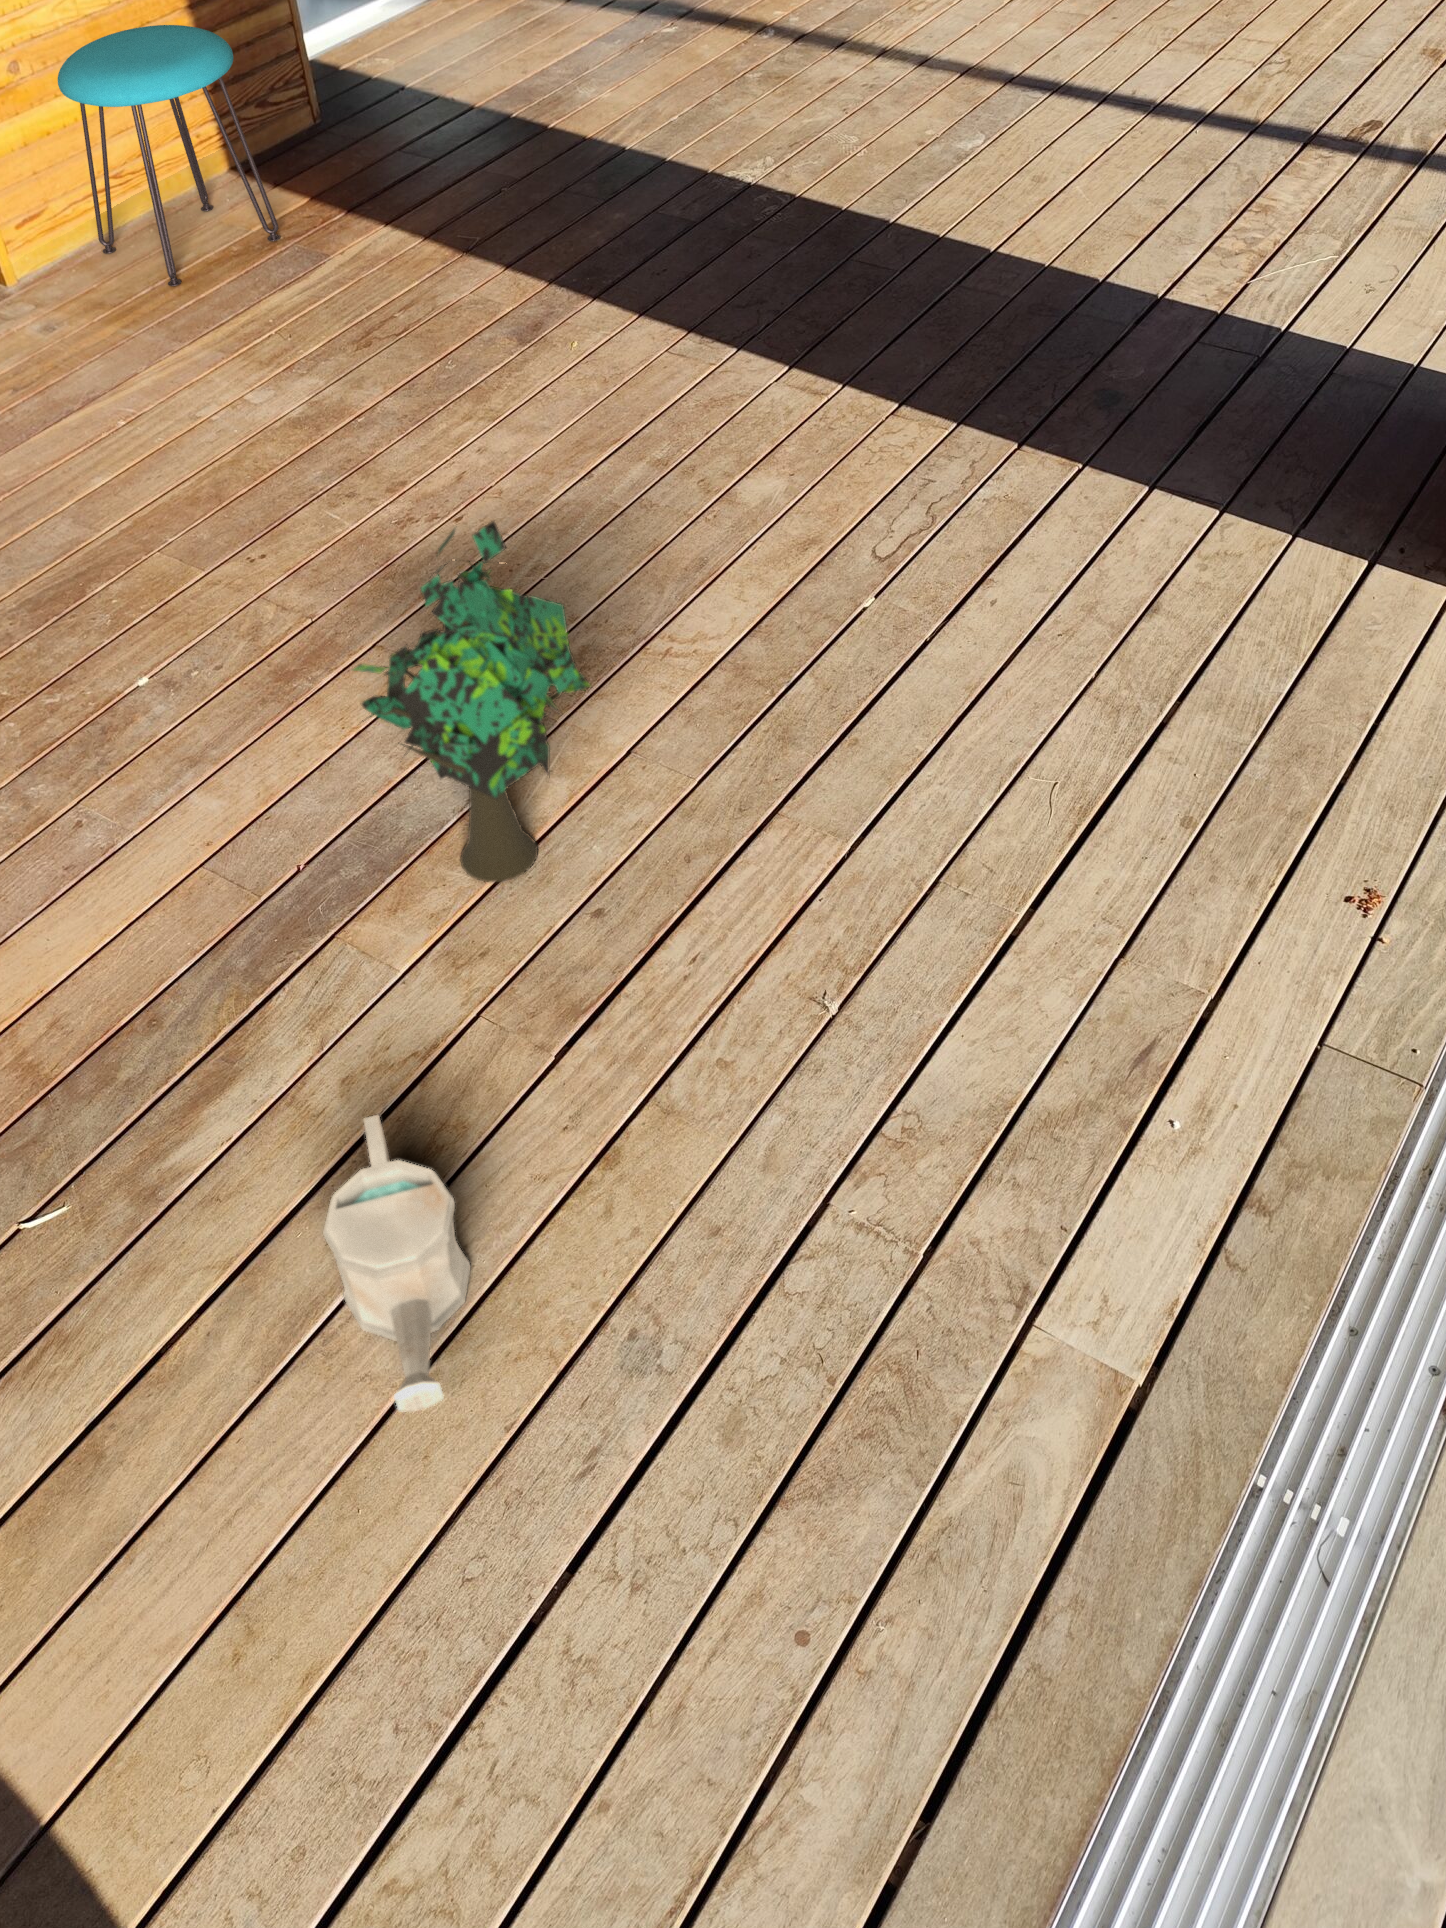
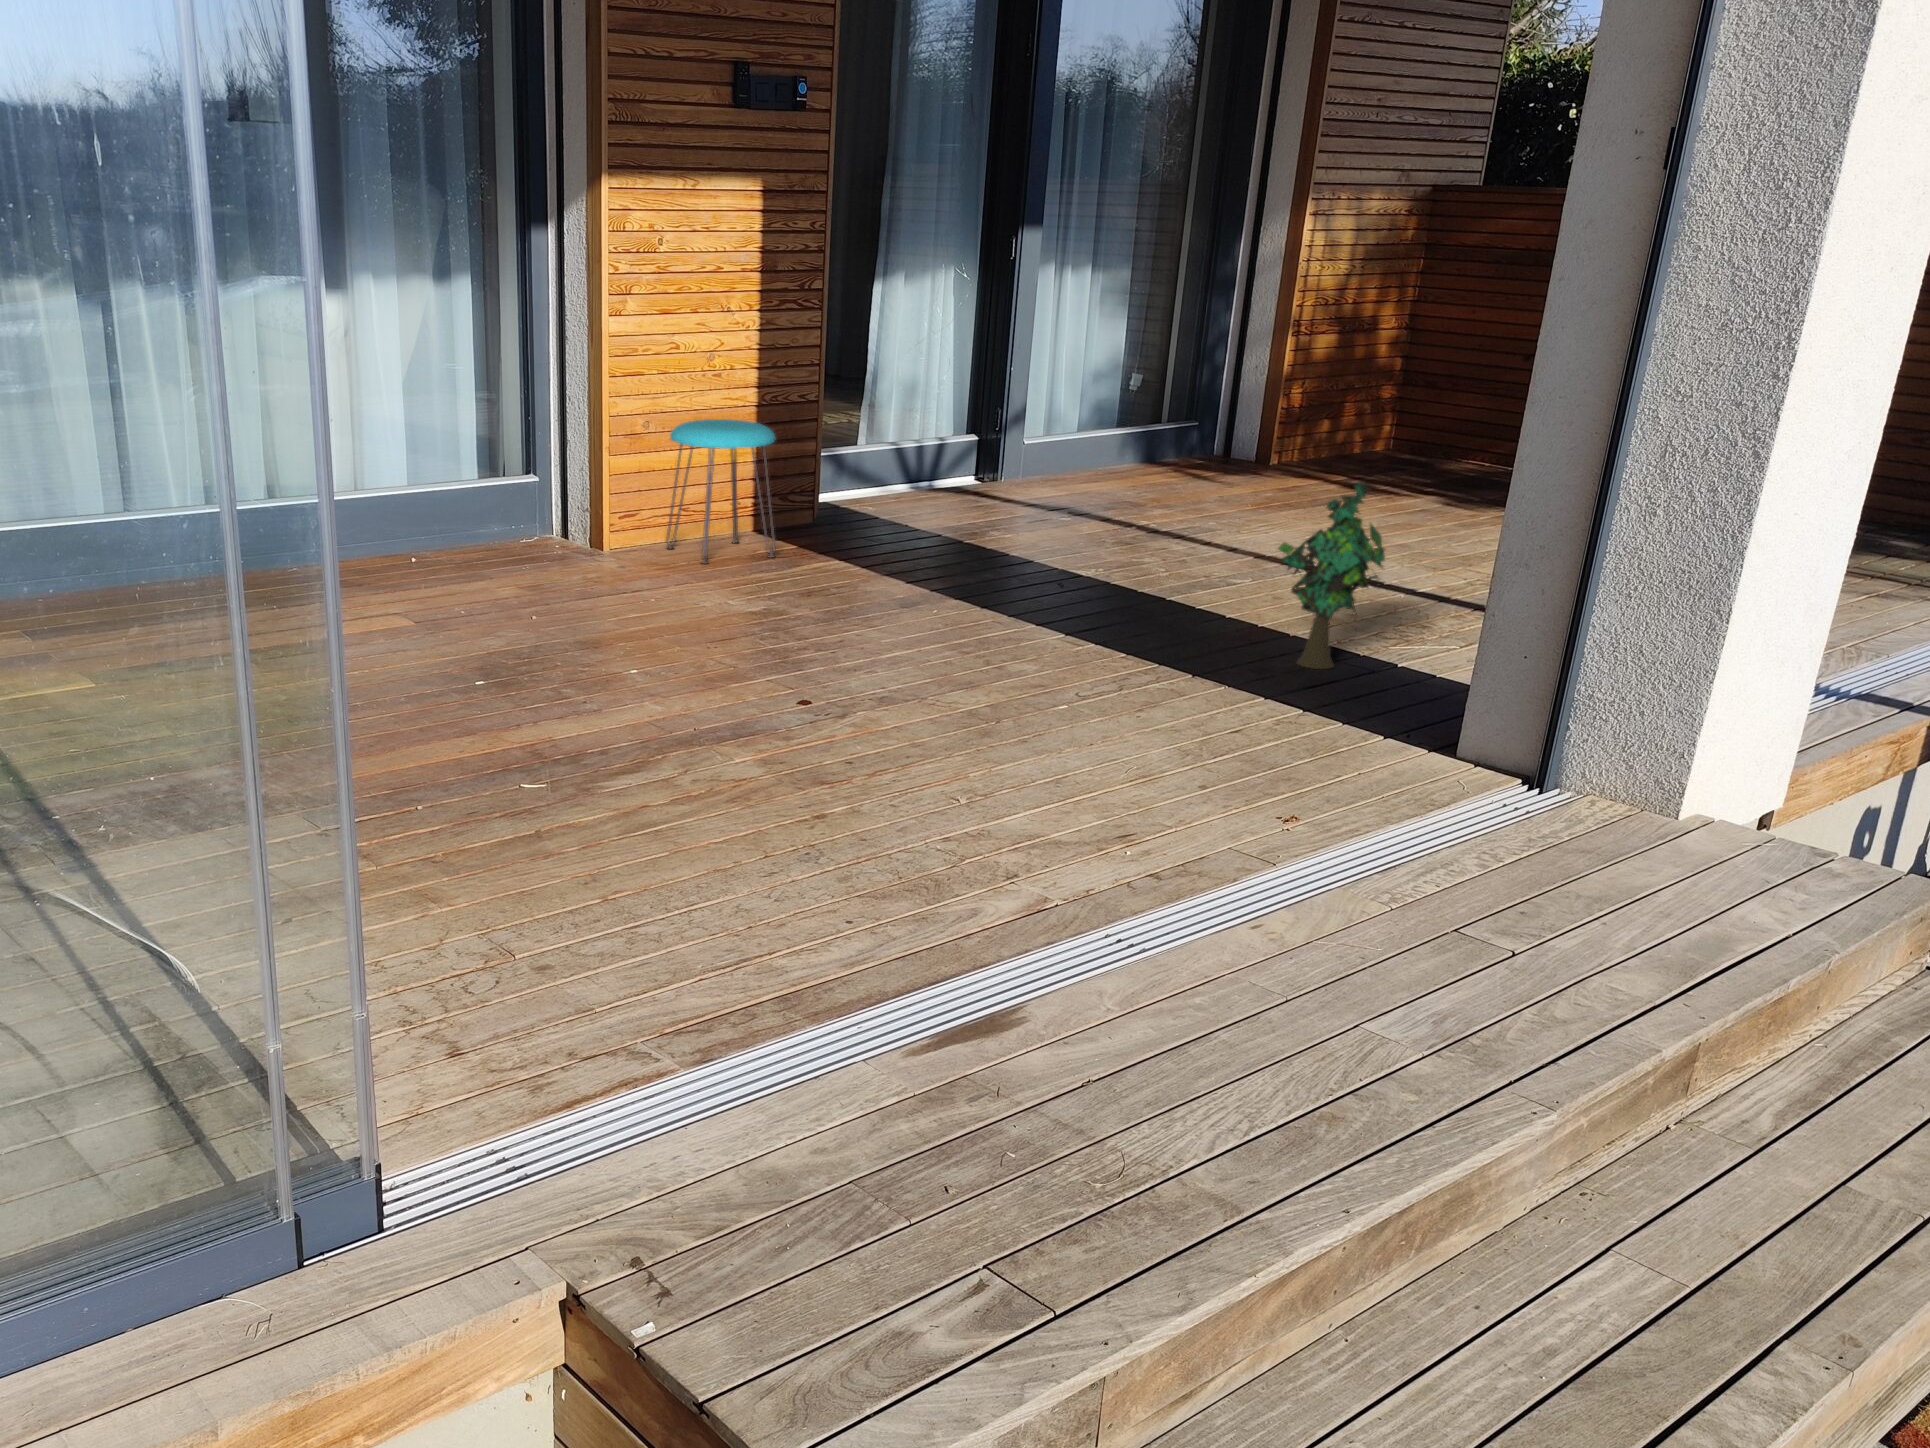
decorative plant: present [353,521,591,882] -> present [1278,483,1385,669]
watering can: present [323,1115,471,1412] -> none [666,746,732,834]

